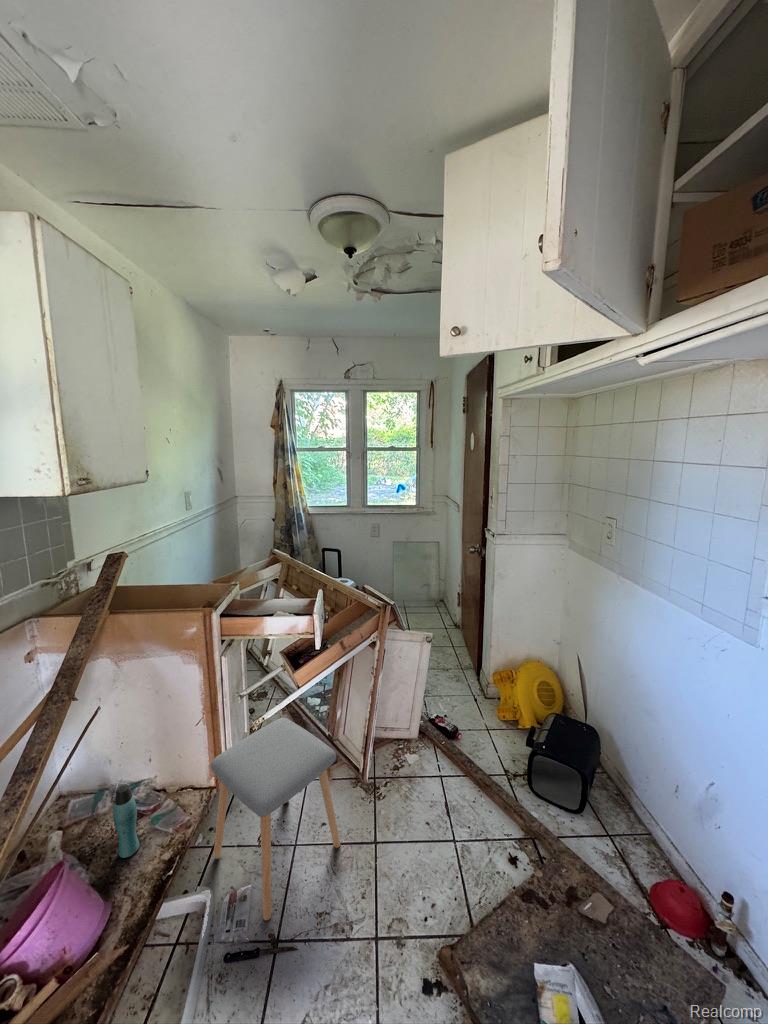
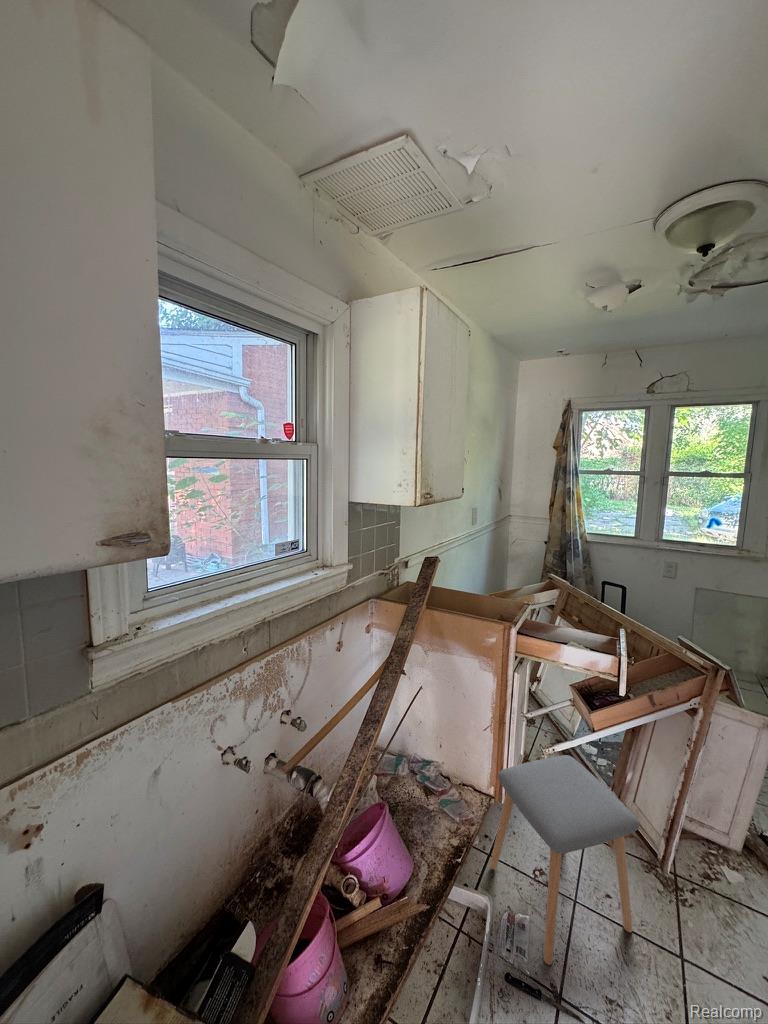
bottle: present [113,784,139,858] -> none [415,760,432,826]

